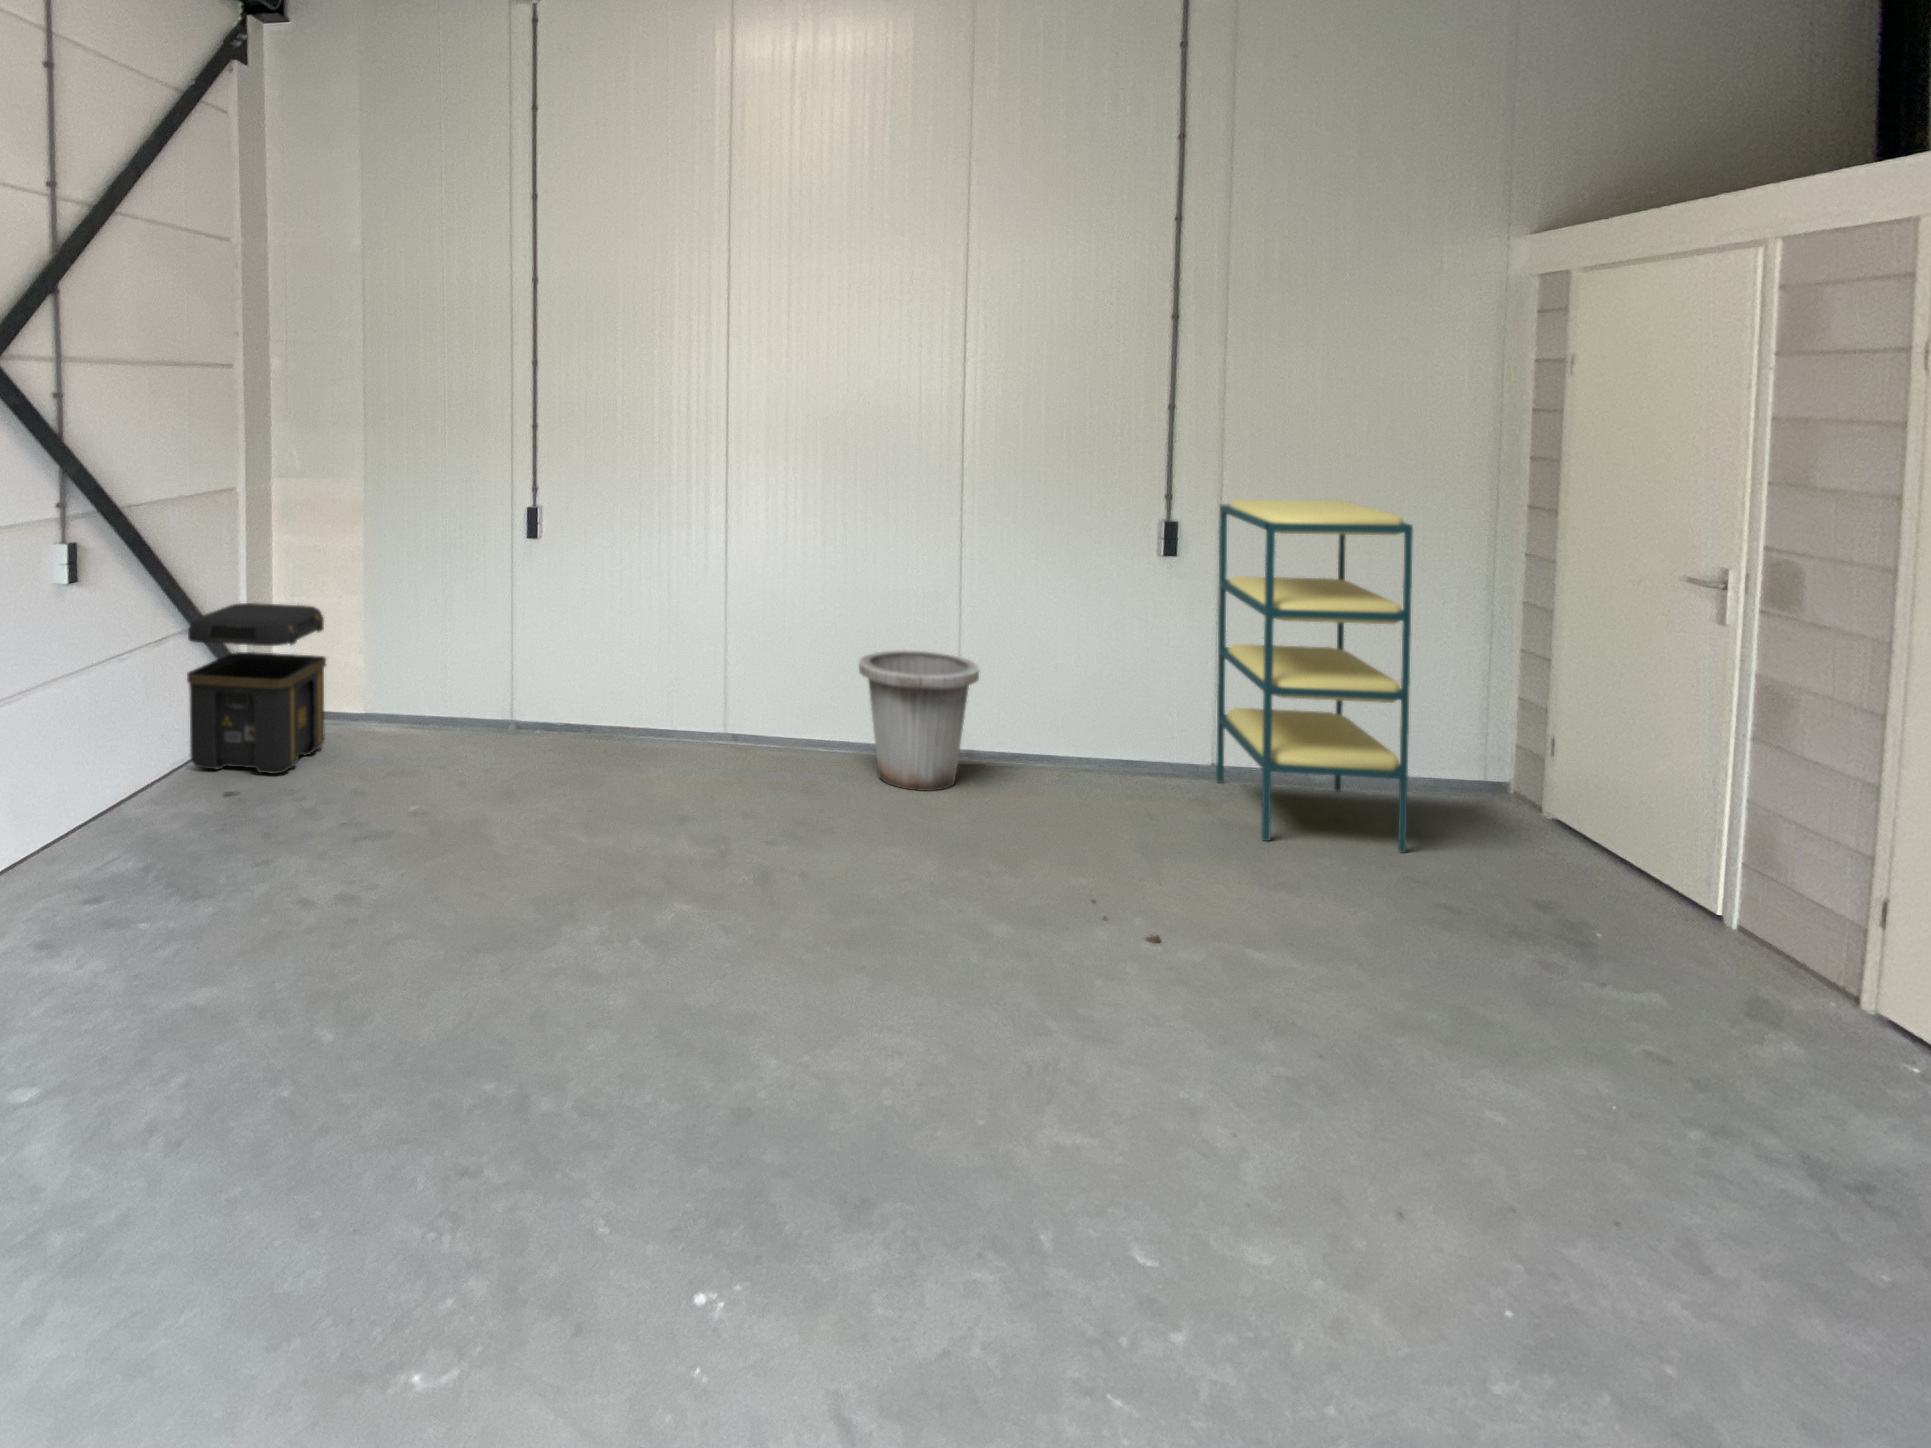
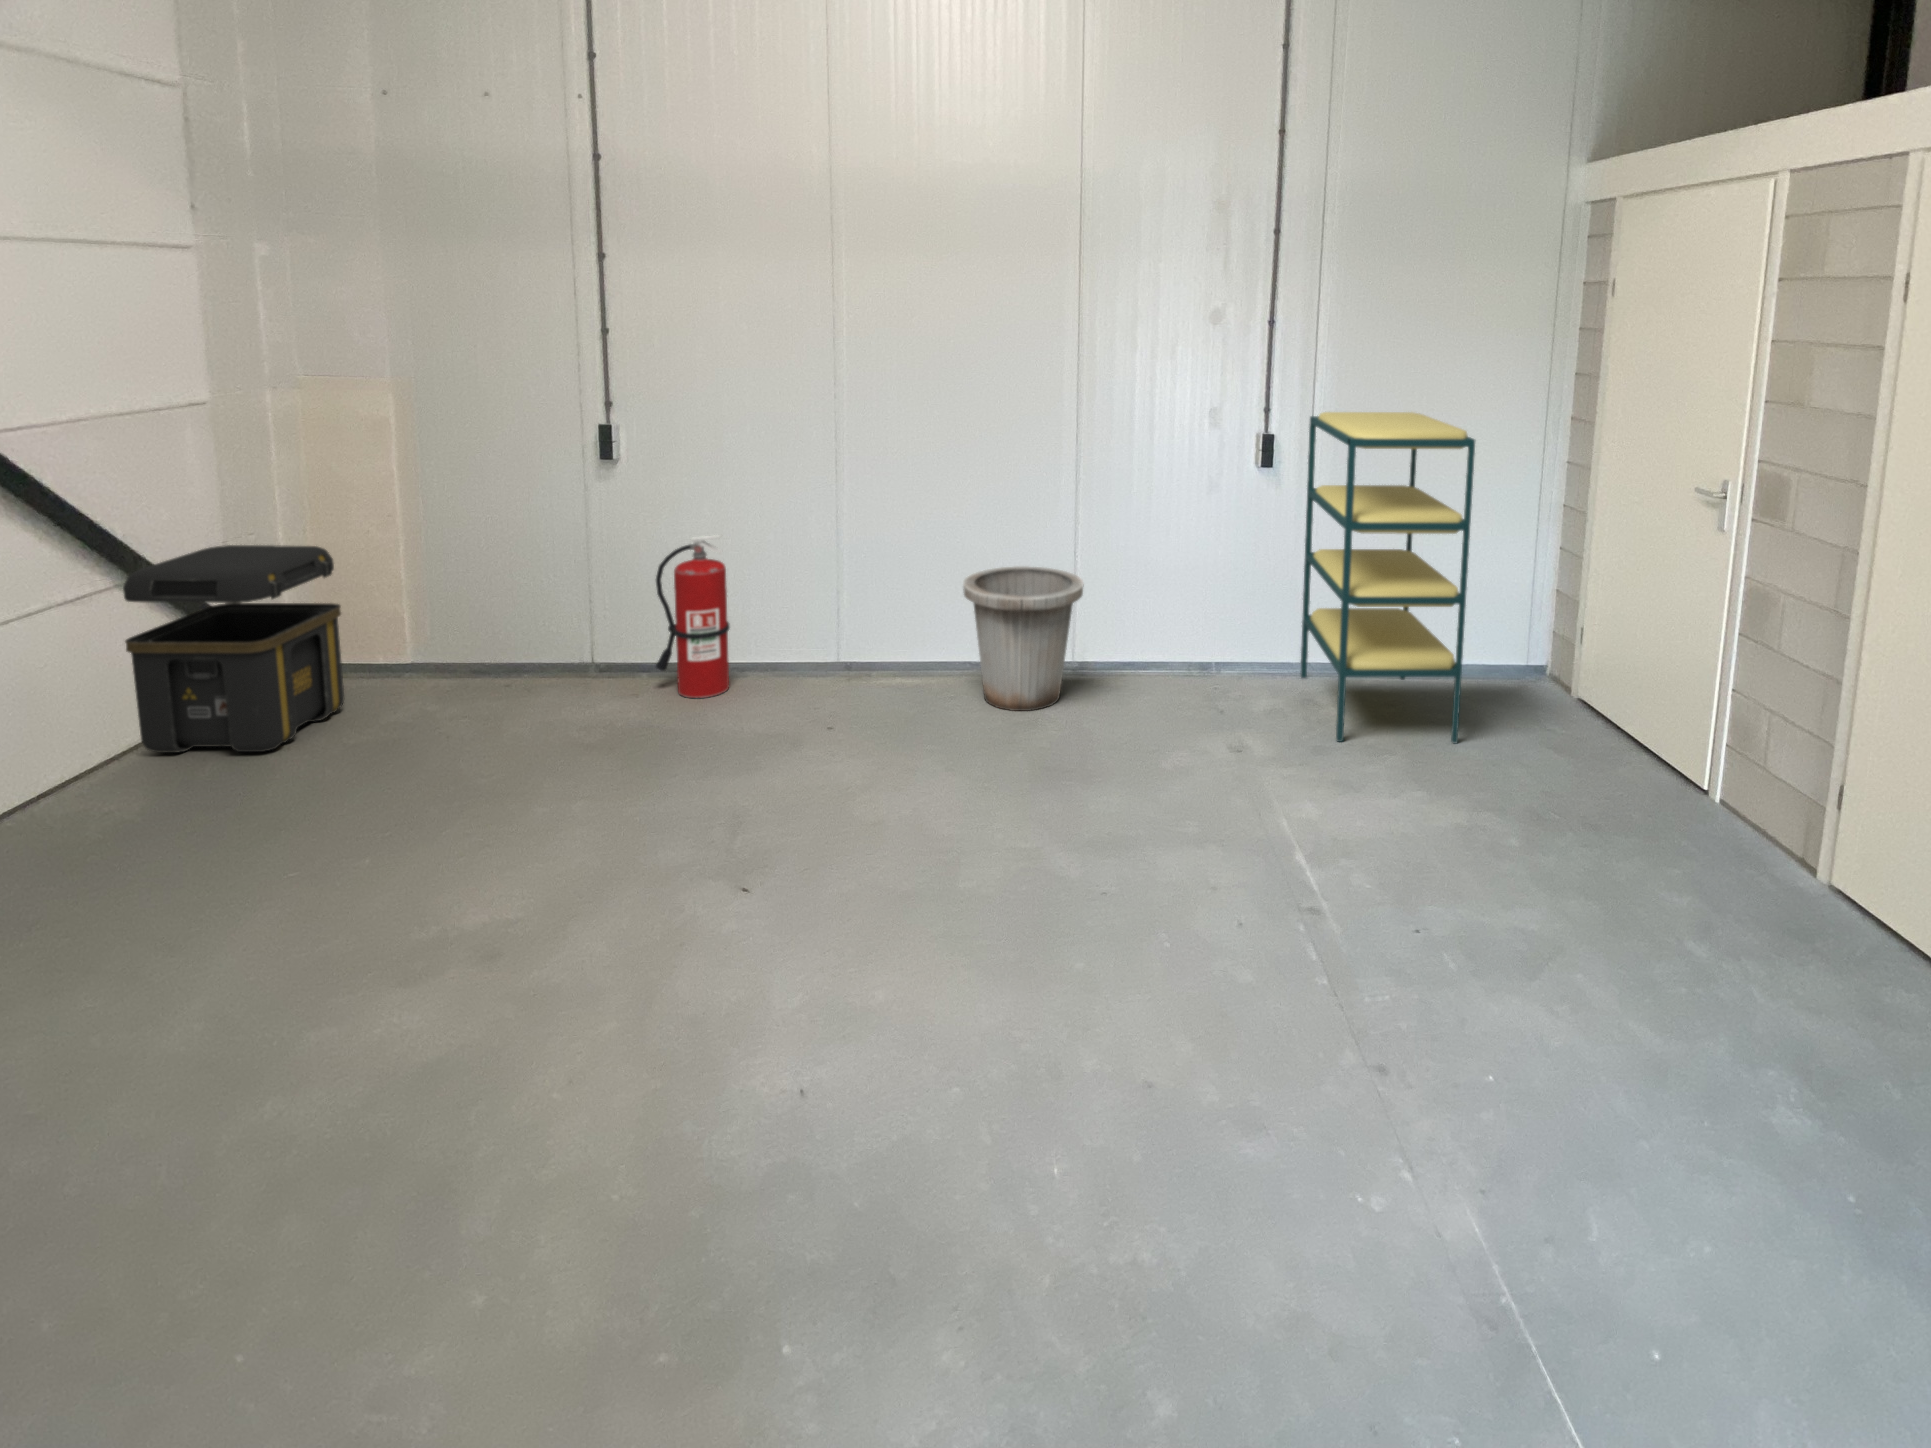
fire extinguisher: none [572,609,636,760] -> present [656,535,730,698]

